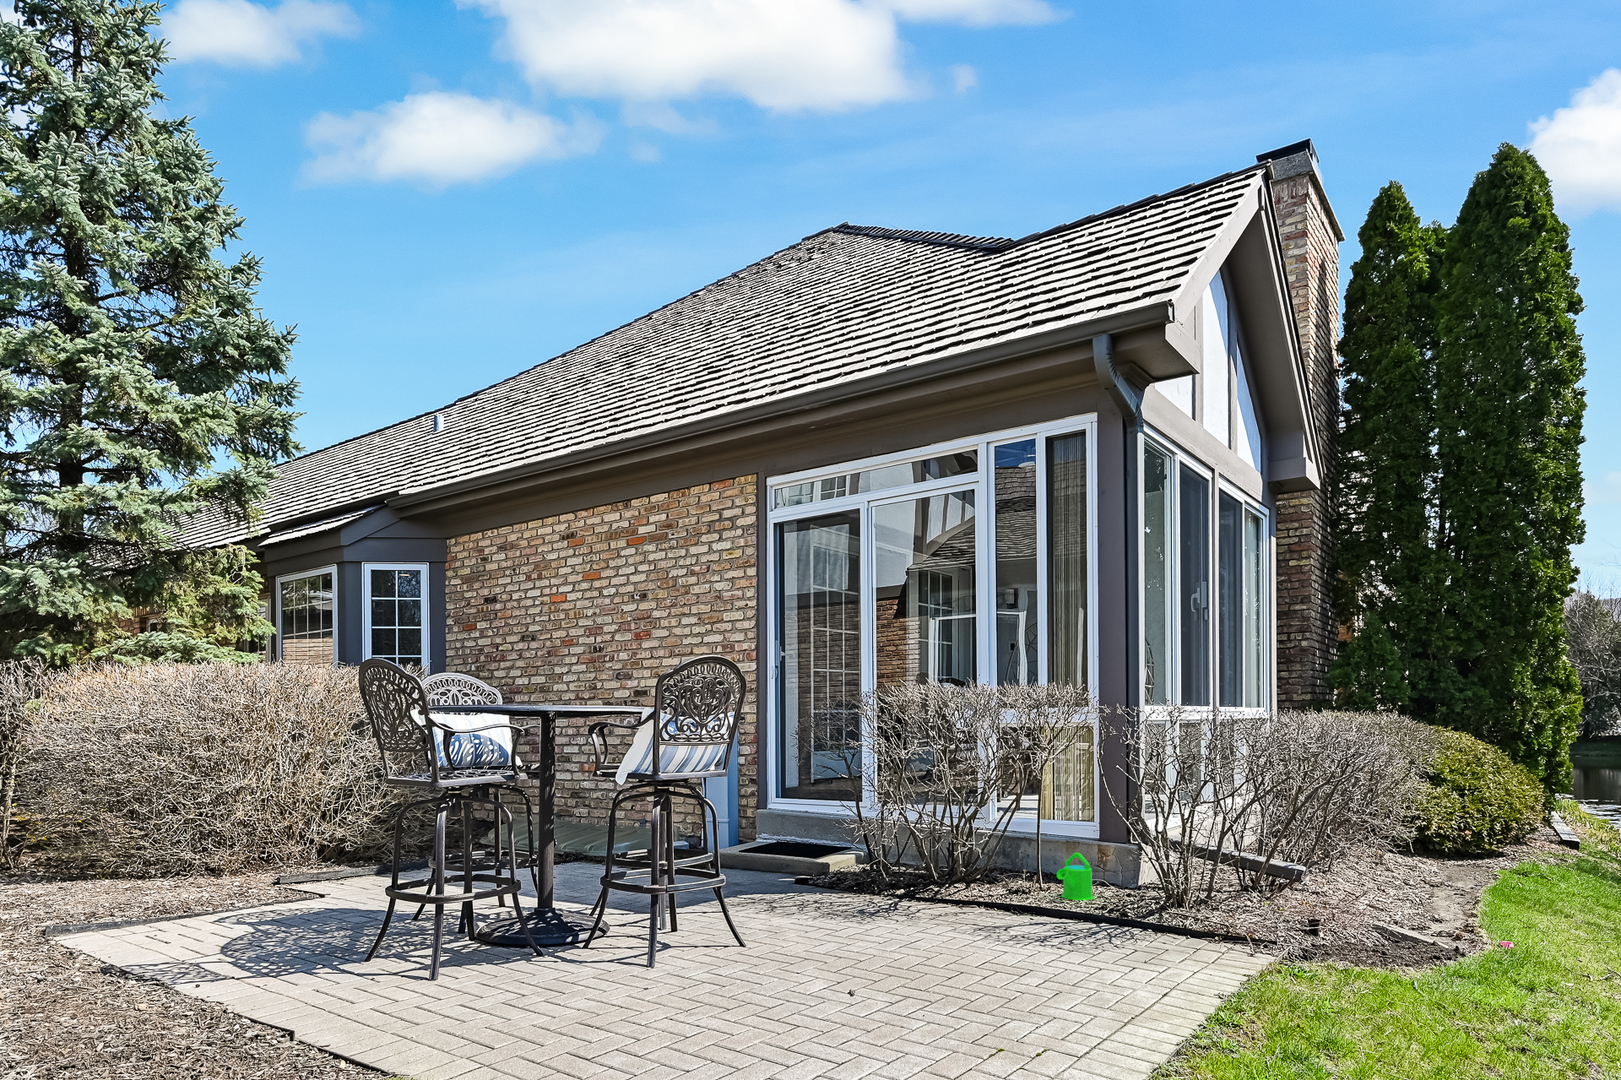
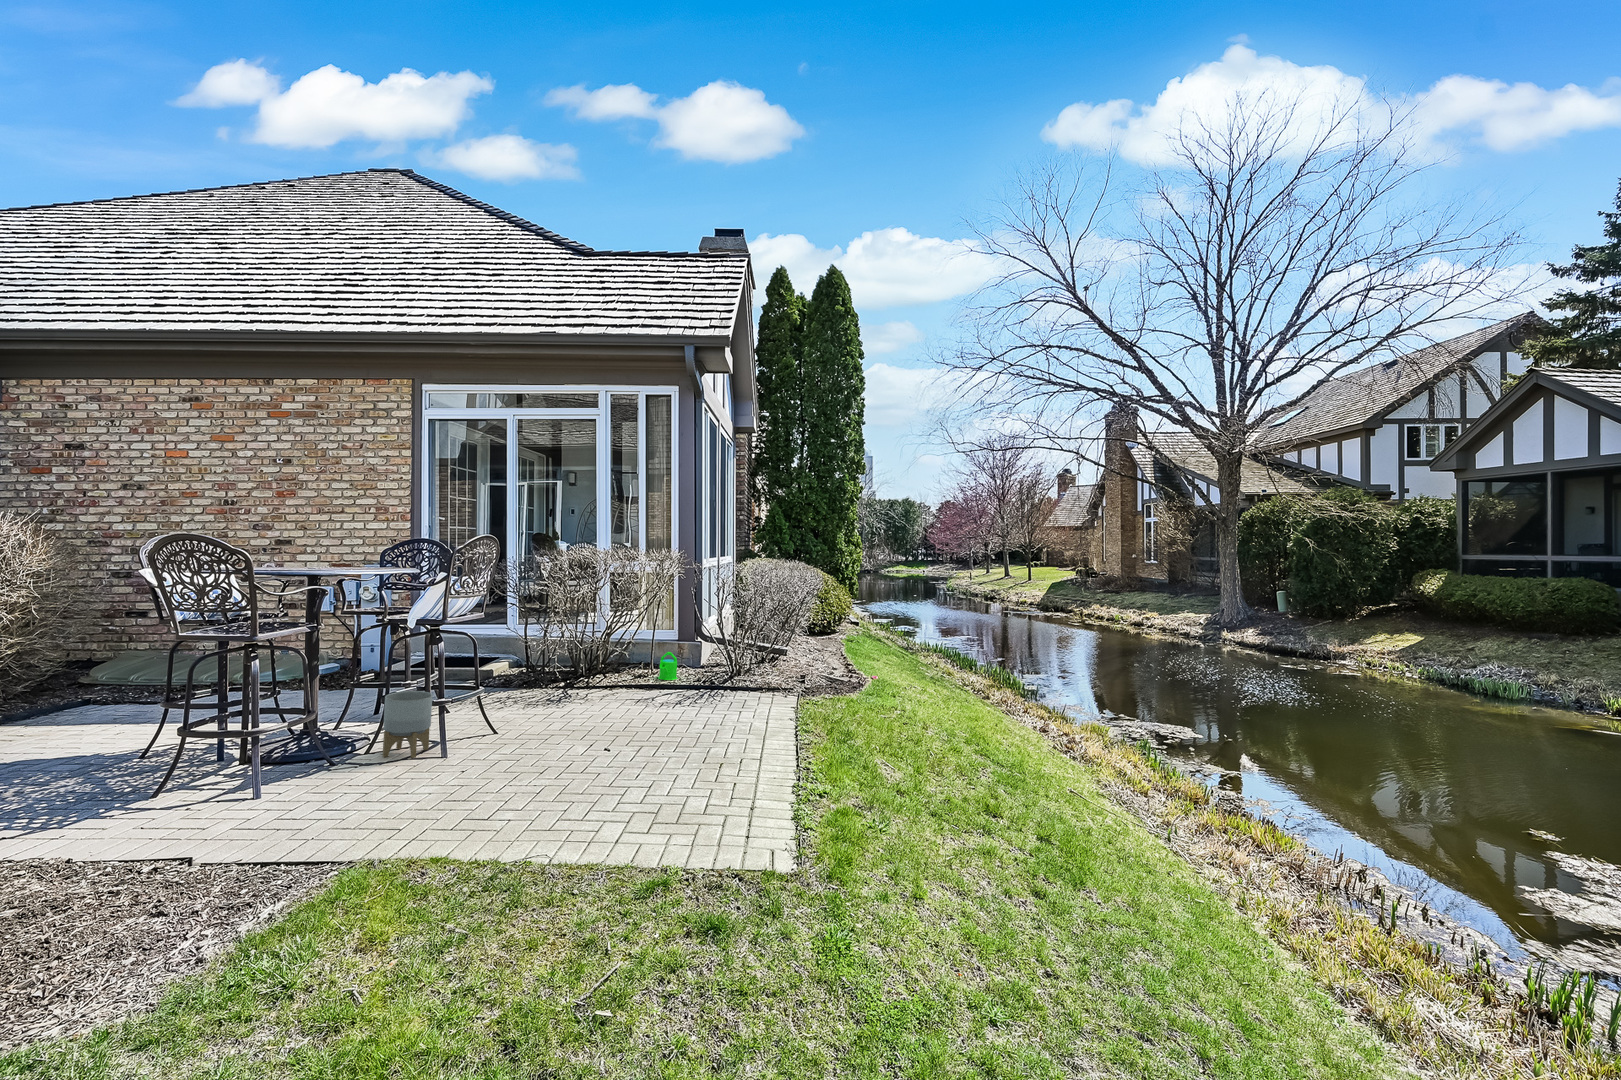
planter: none [586,872,644,963] -> present [383,691,432,758]

